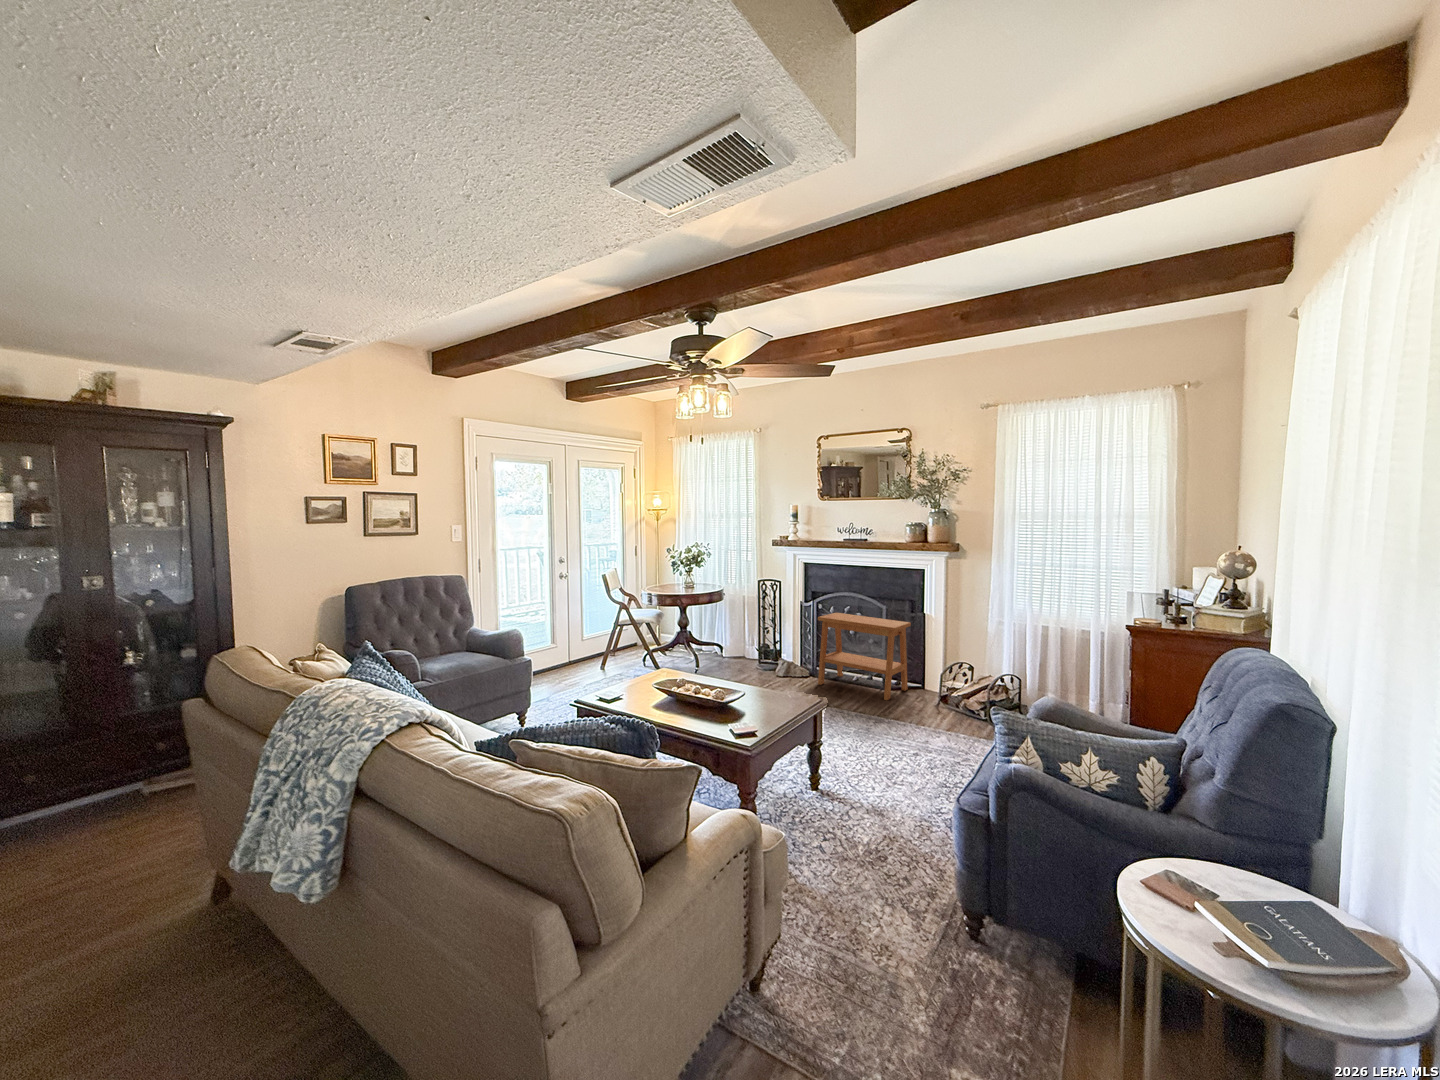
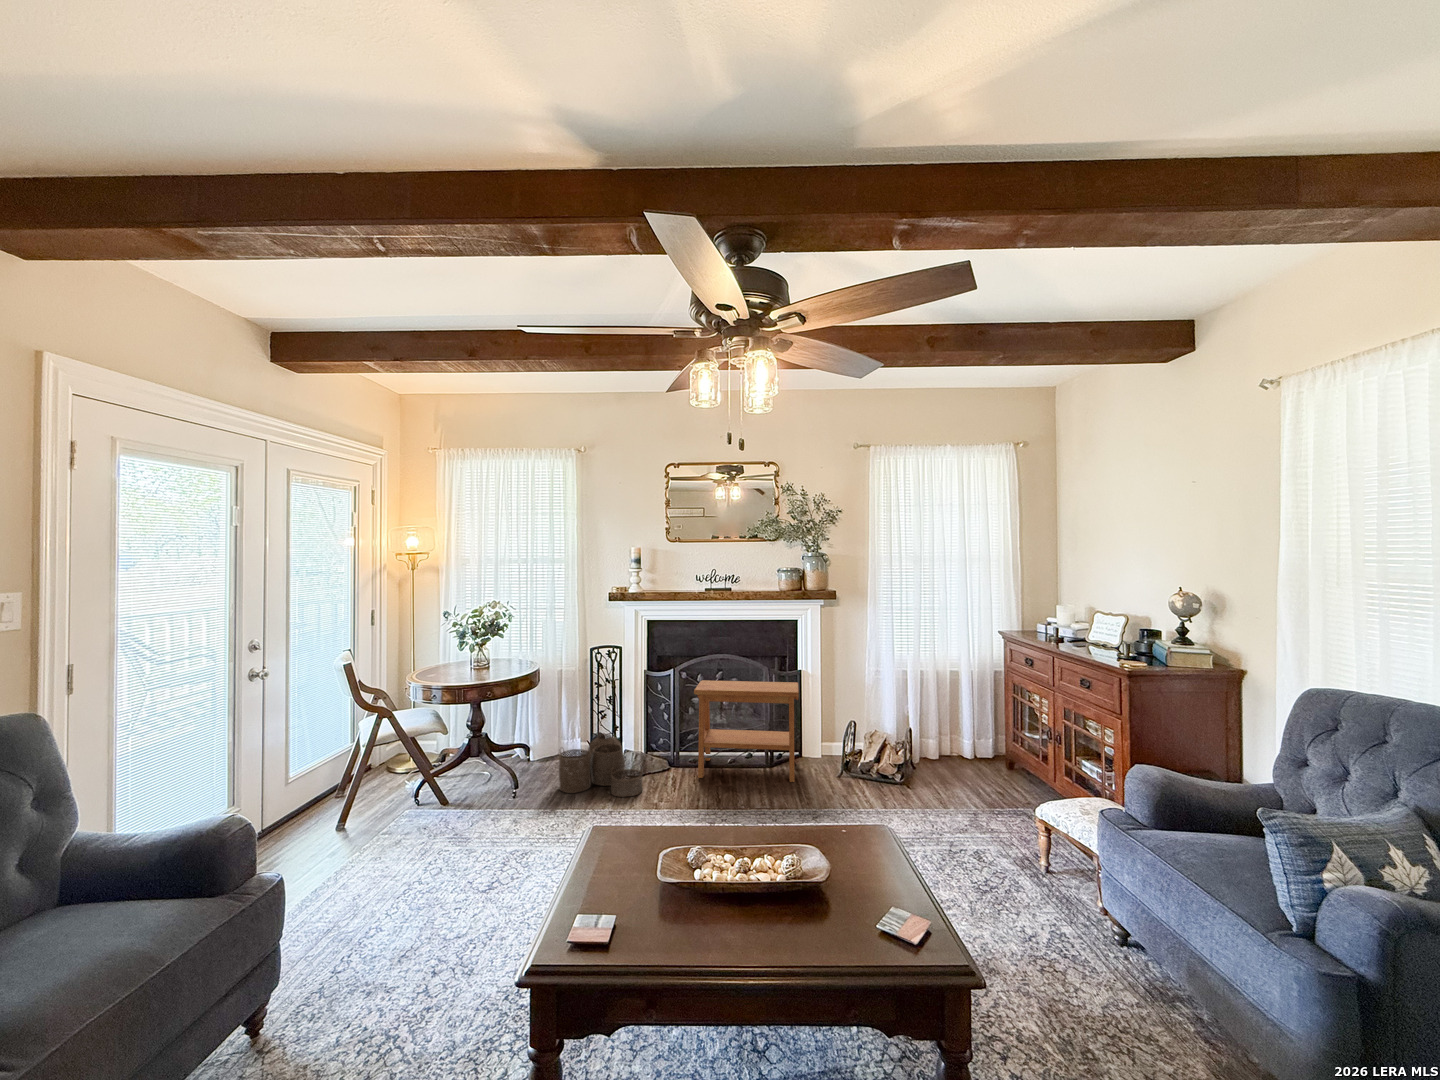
woven basket: none [722,641,777,684] -> present [559,732,642,797]

